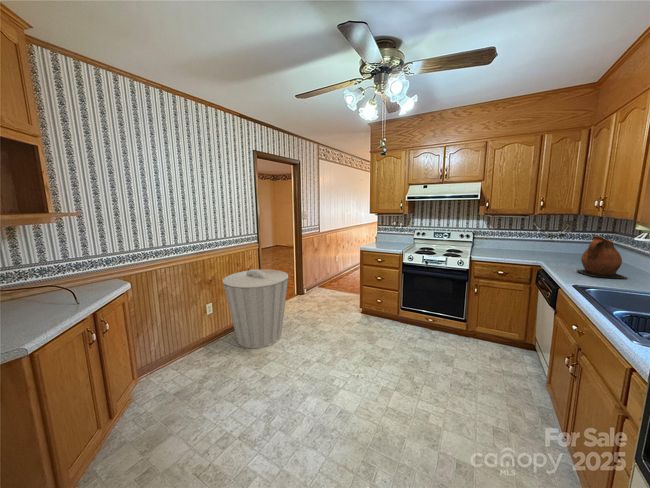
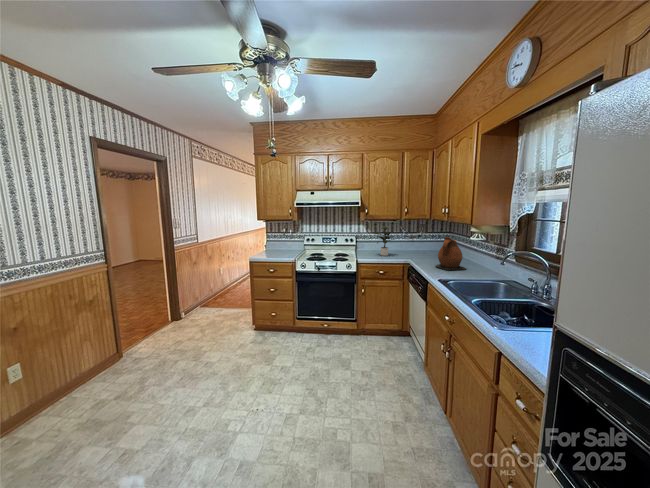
potted plant: none [492,221,531,255] -> present [374,226,394,256]
trash can: present [223,269,288,348] -> none [39,297,156,415]

